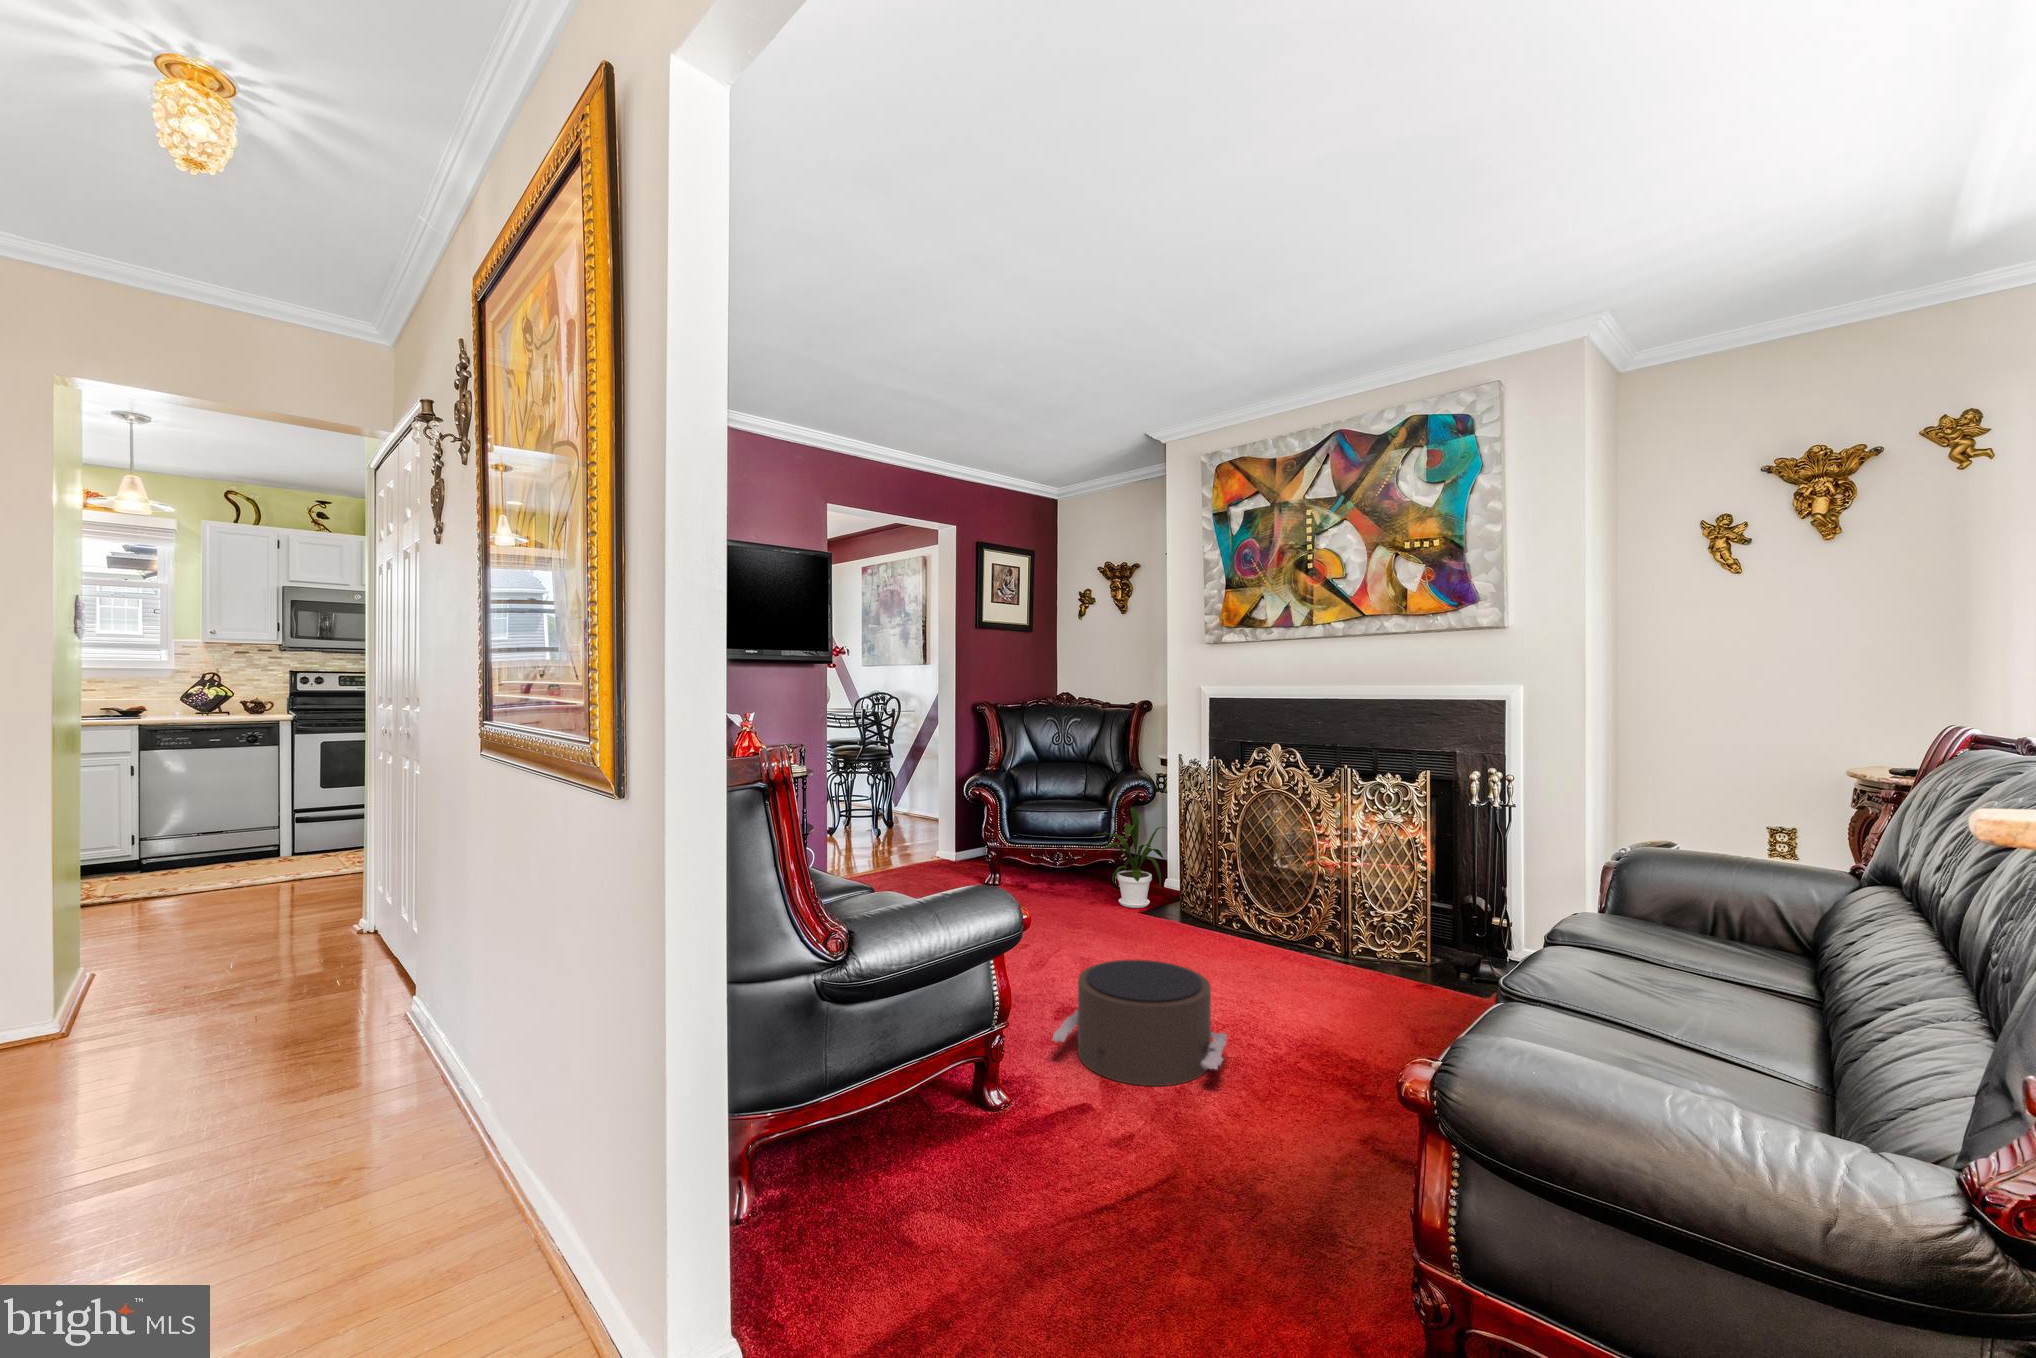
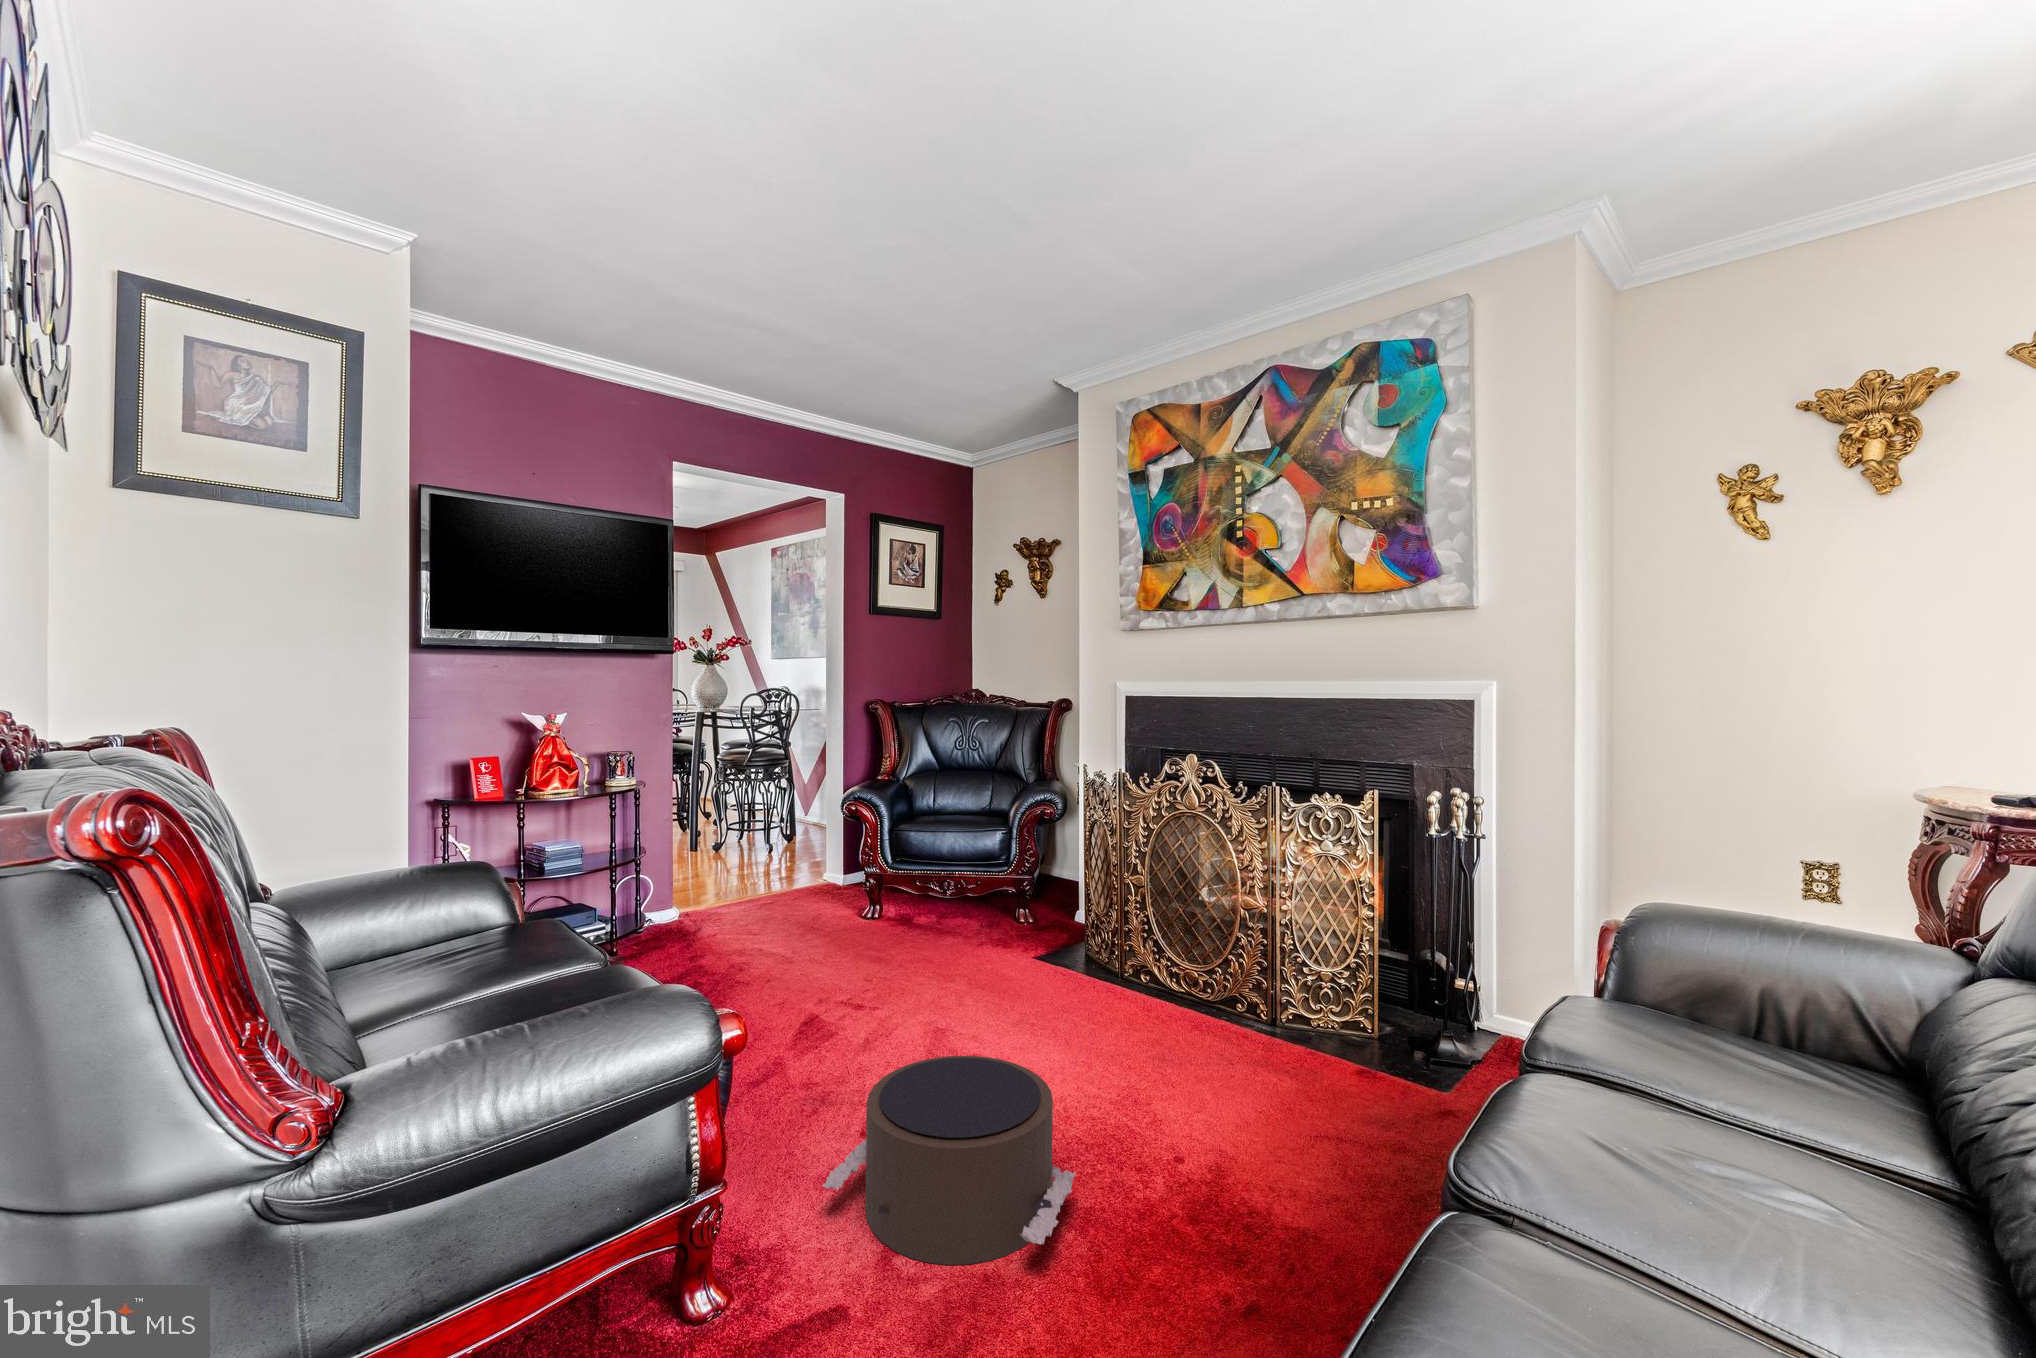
house plant: present [1095,807,1165,908] -> none [987,827,1073,951]

